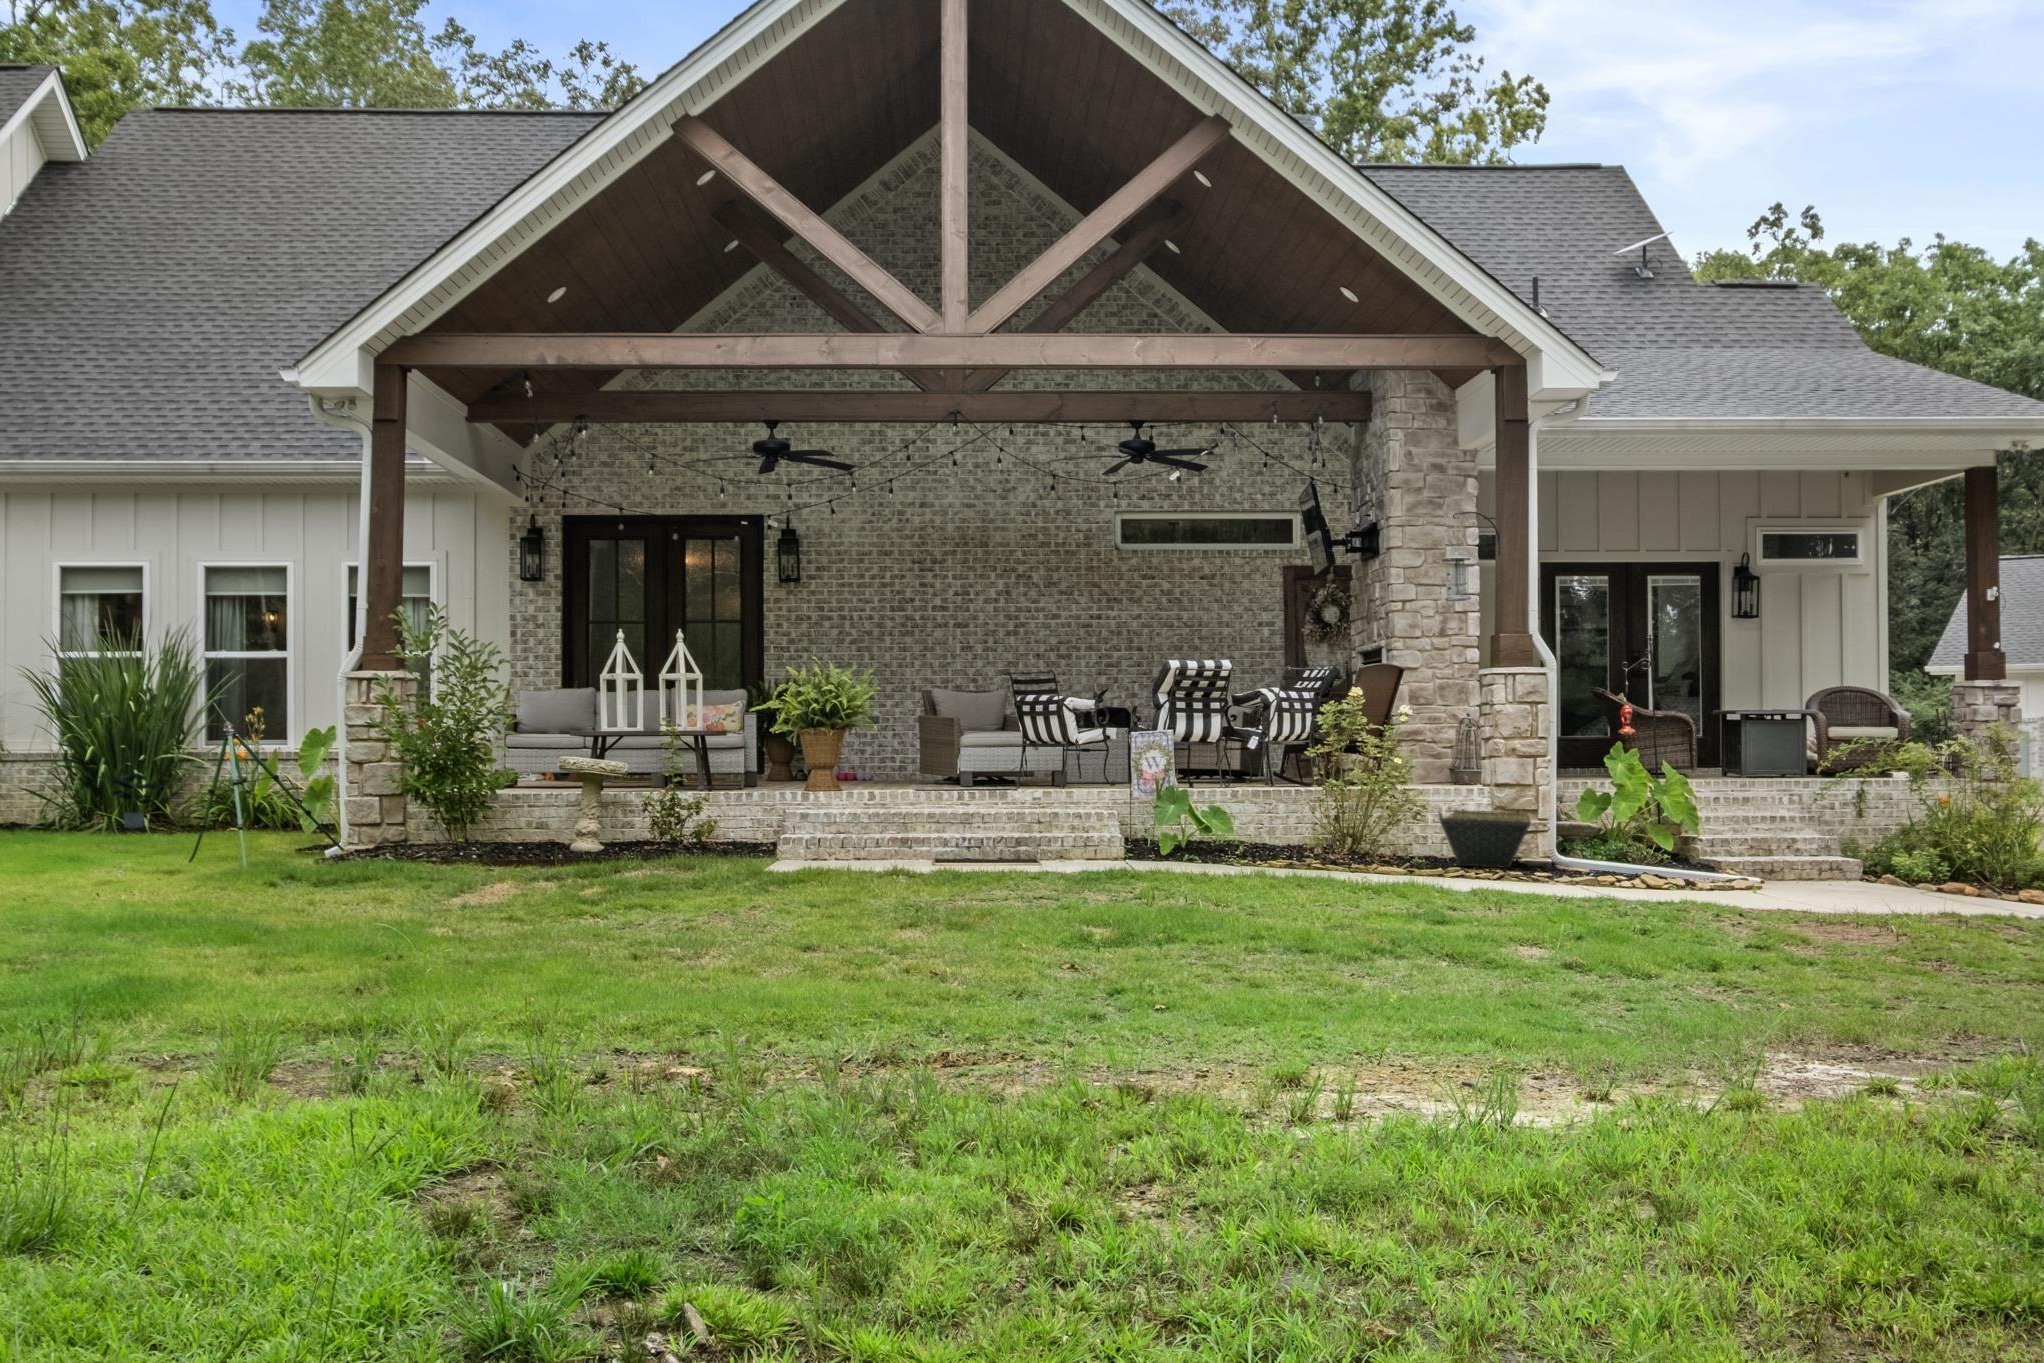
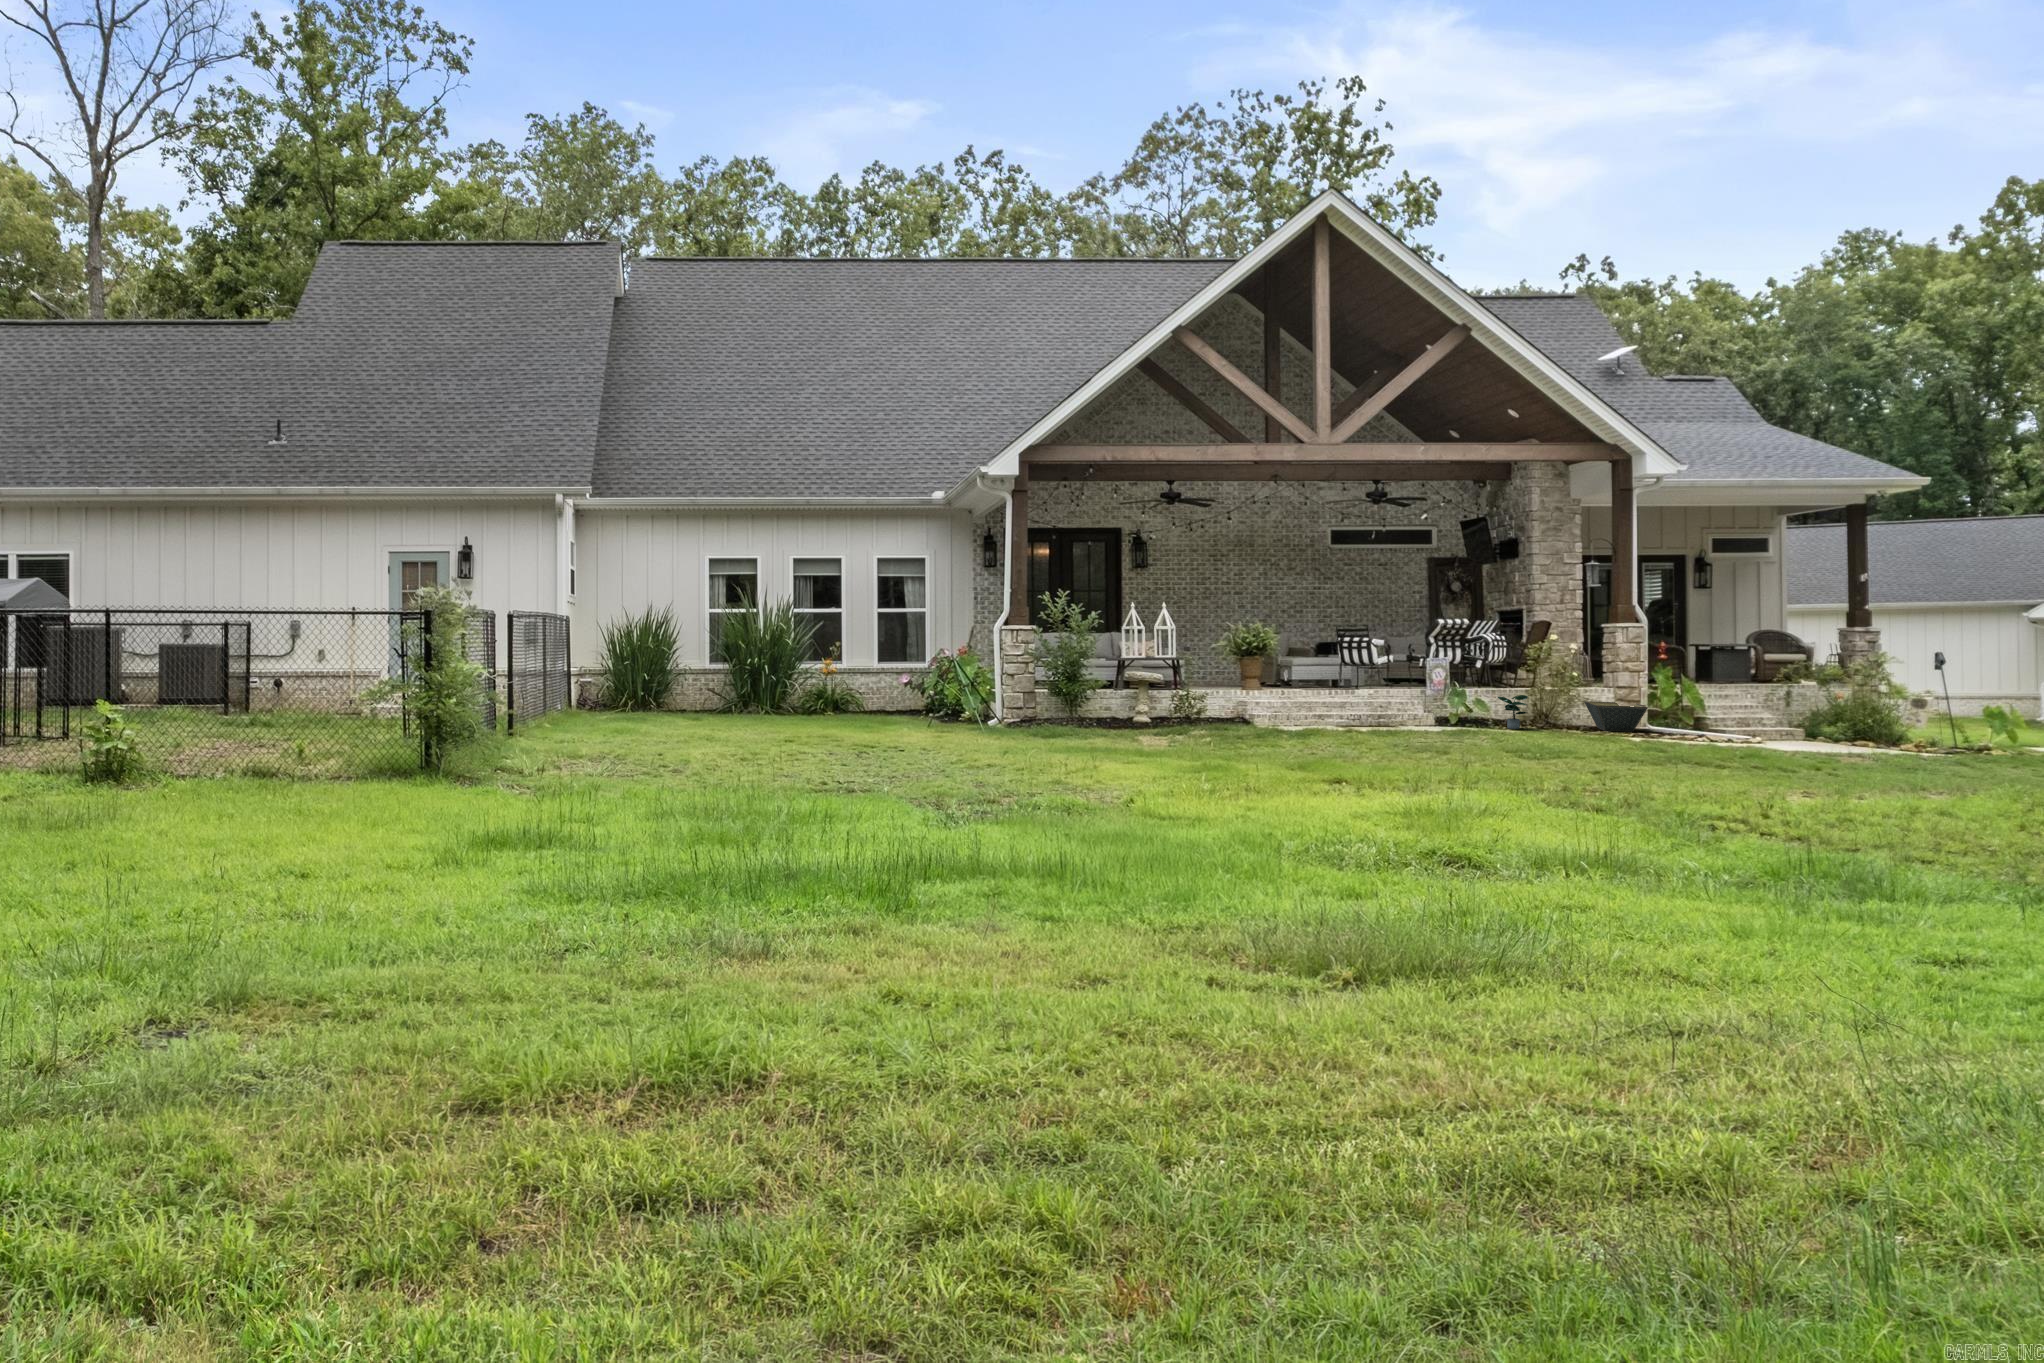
potted plant: present [111,773,163,829] -> present [1498,695,1528,729]

